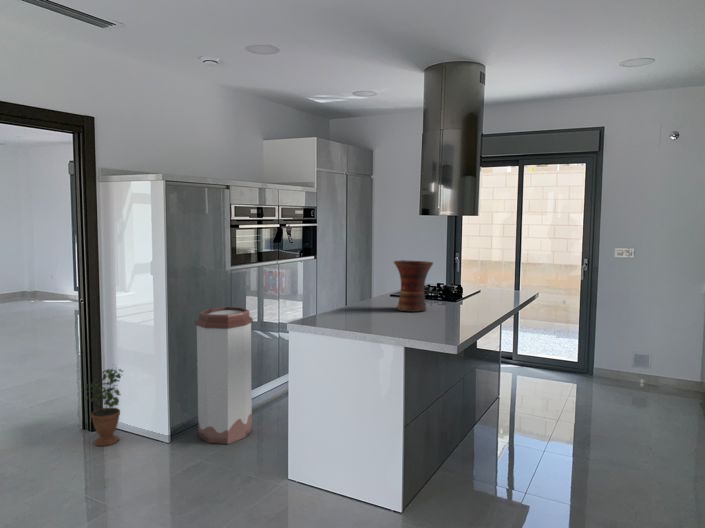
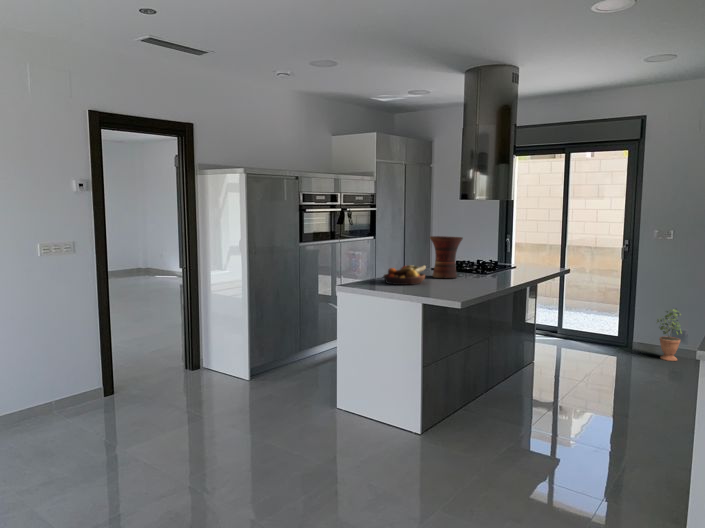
fruit bowl: none [343,298,394,323] -> present [383,265,426,285]
trash can: present [195,307,253,444] -> none [270,275,316,385]
potted plant: present [86,369,123,446] -> present [657,309,682,361]

